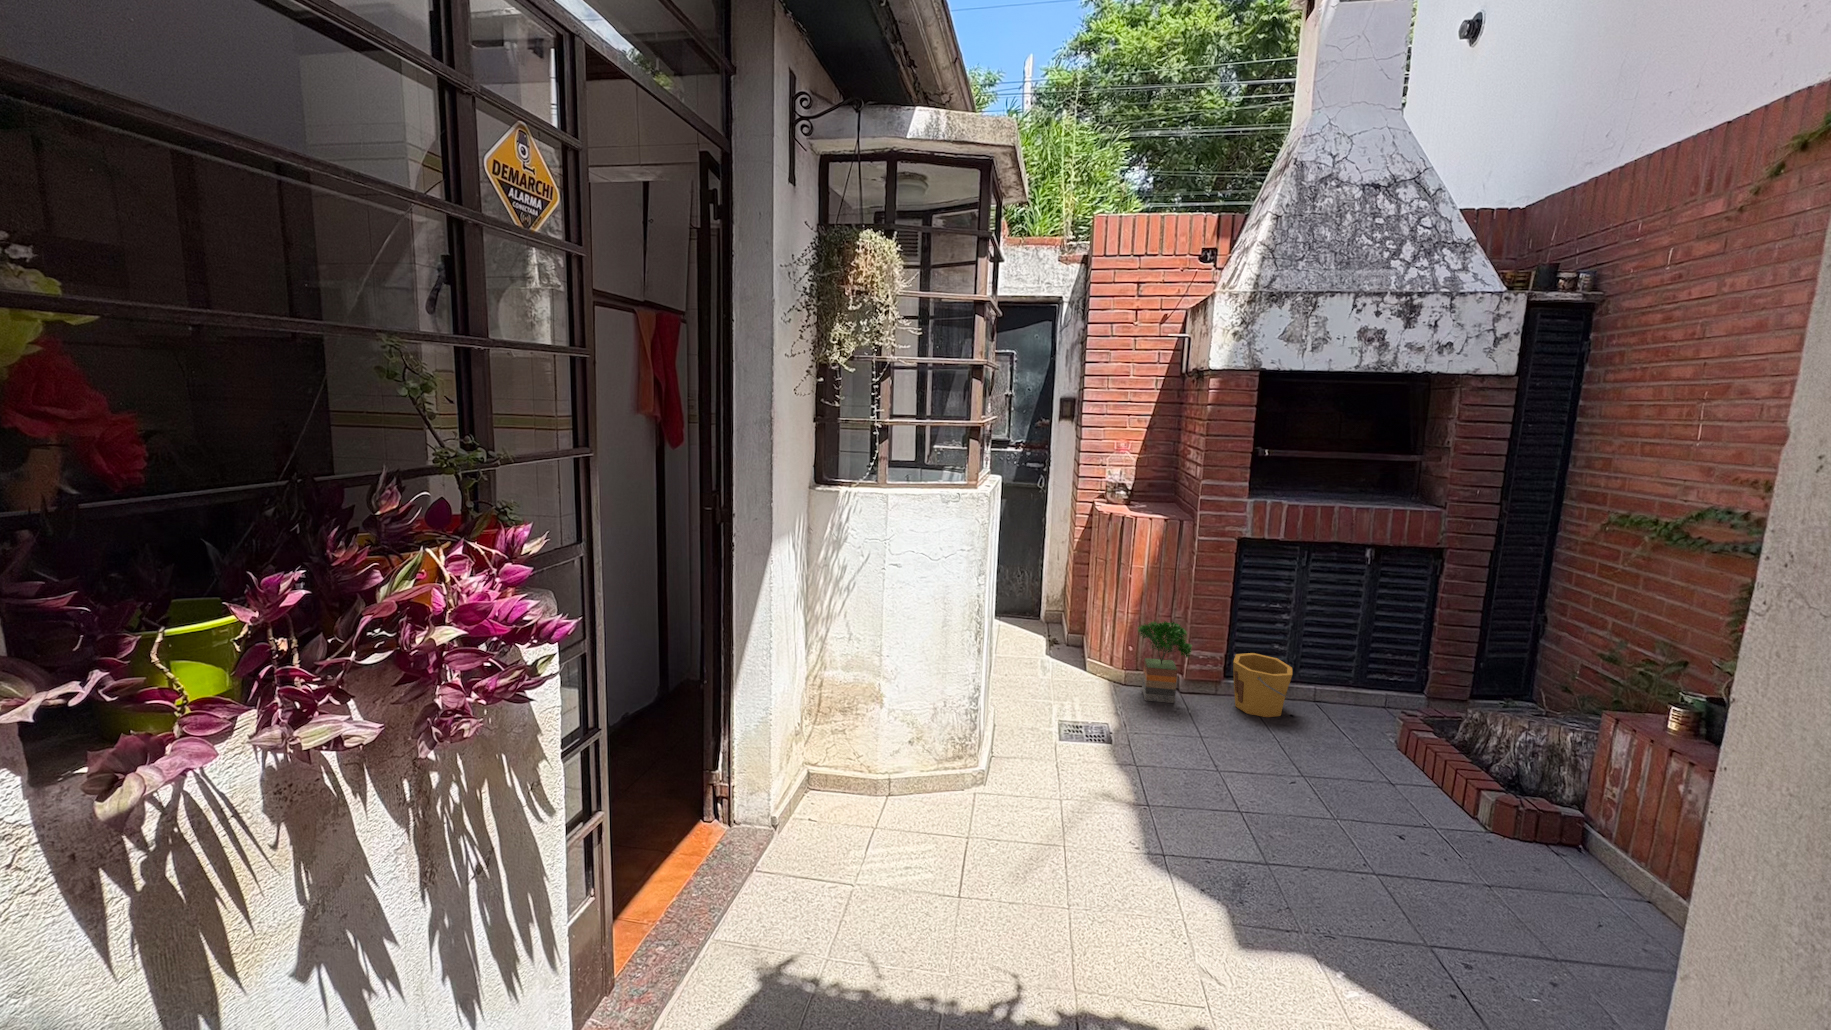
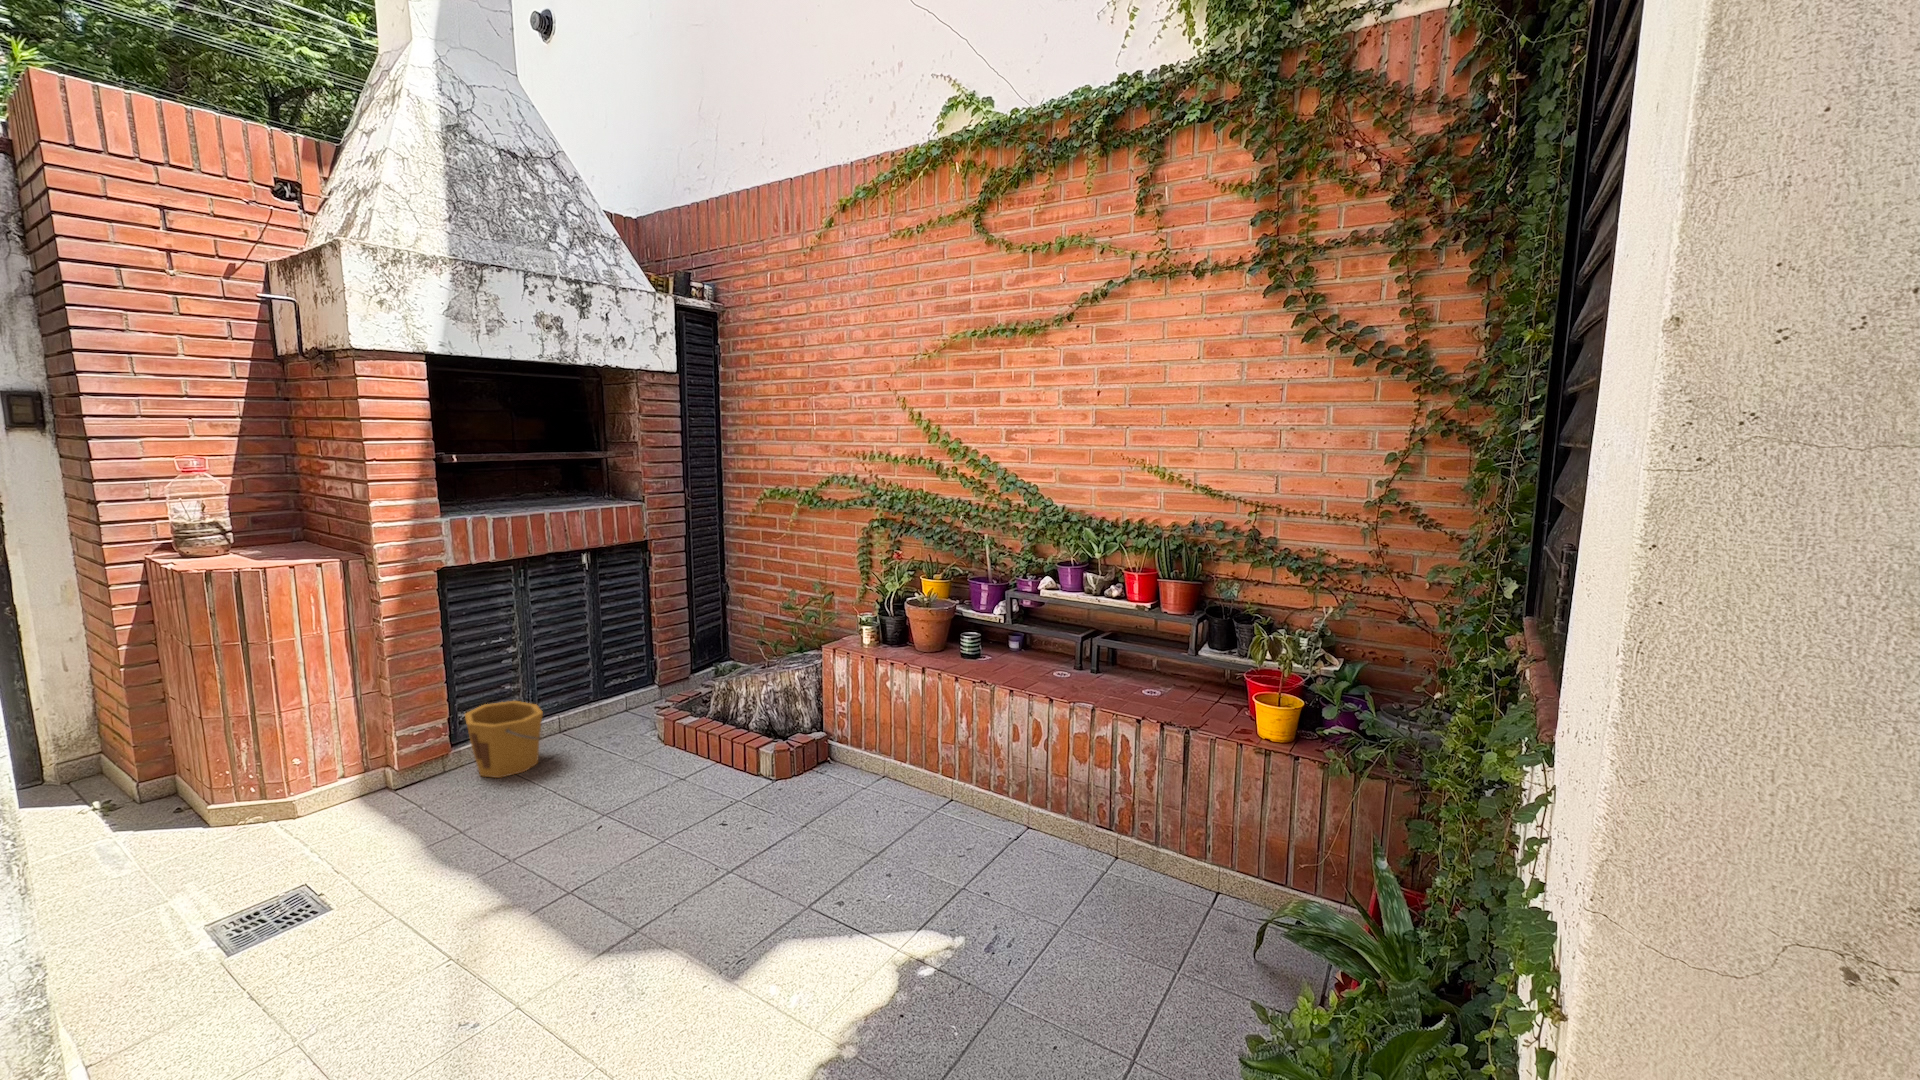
potted tree: present [1138,621,1192,703] -> none [307,701,411,825]

